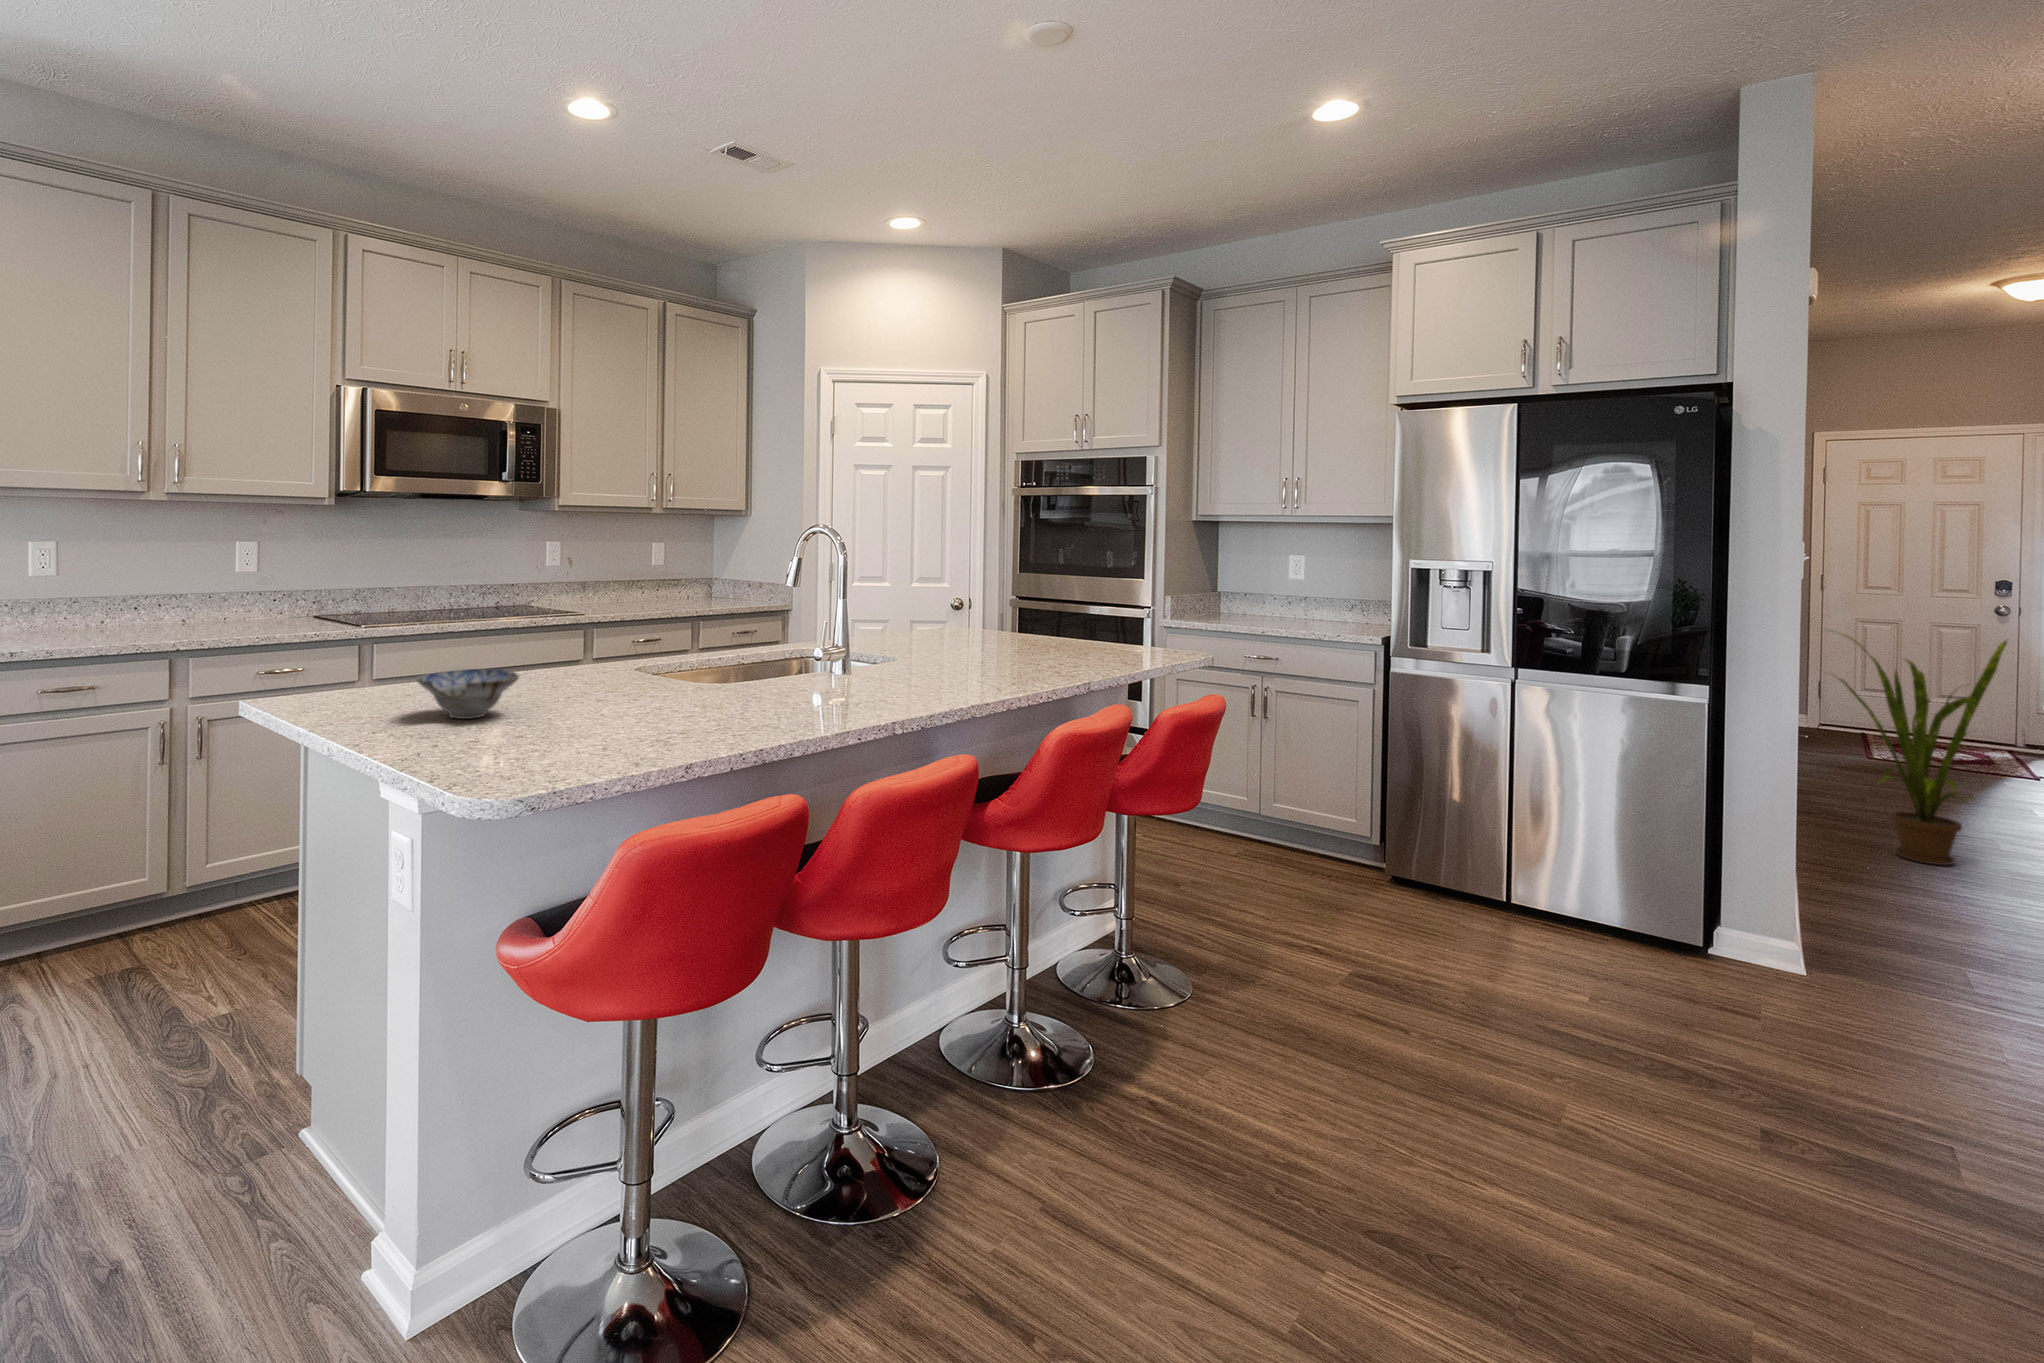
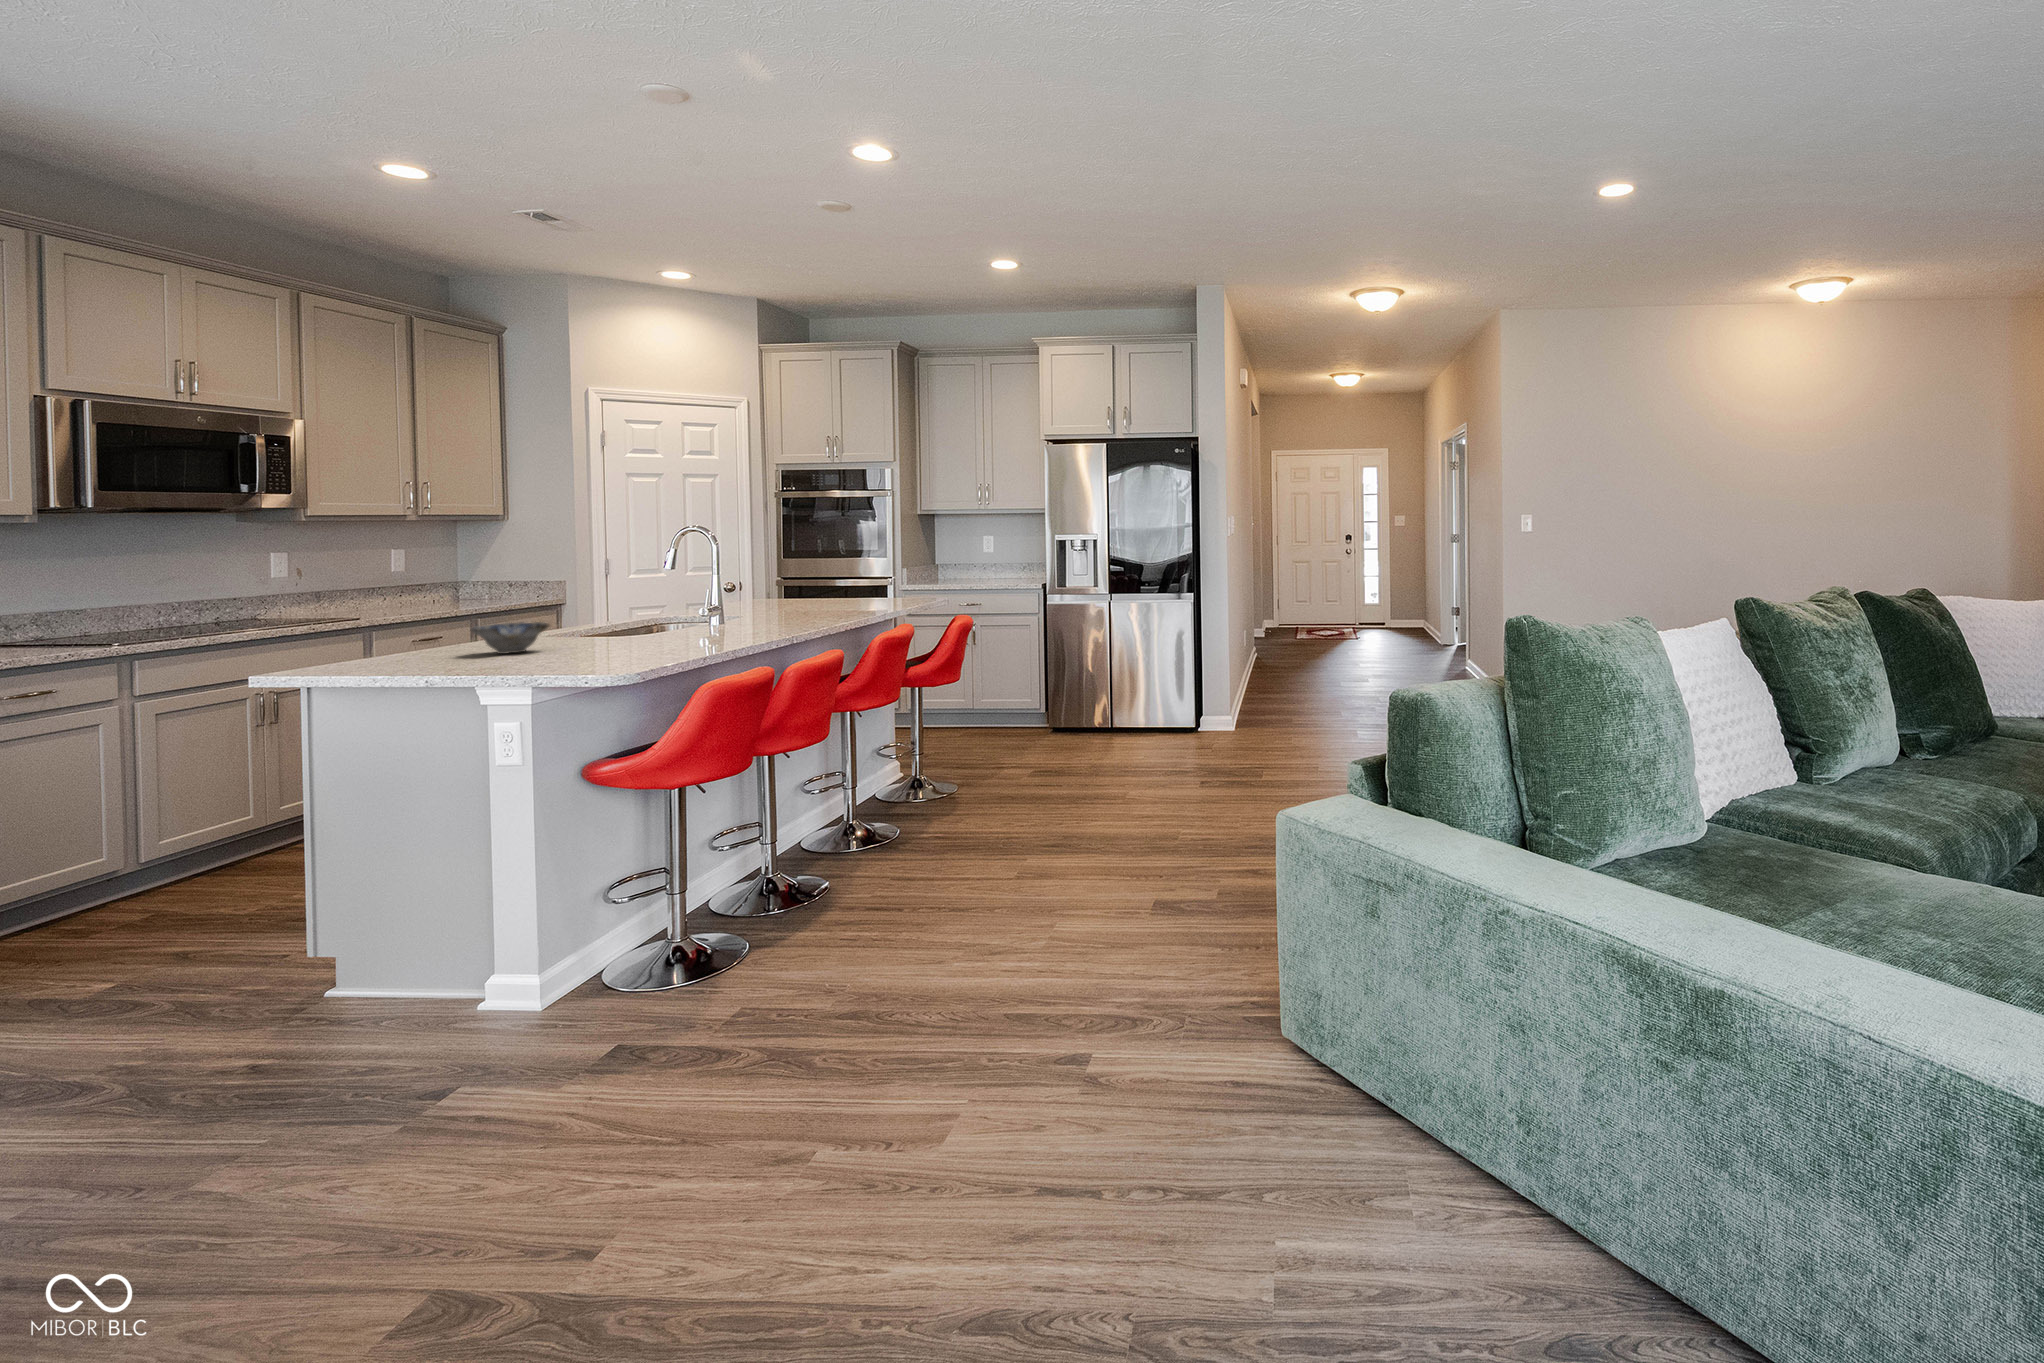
house plant: present [1832,639,2007,866] -> none [1252,564,1320,682]

